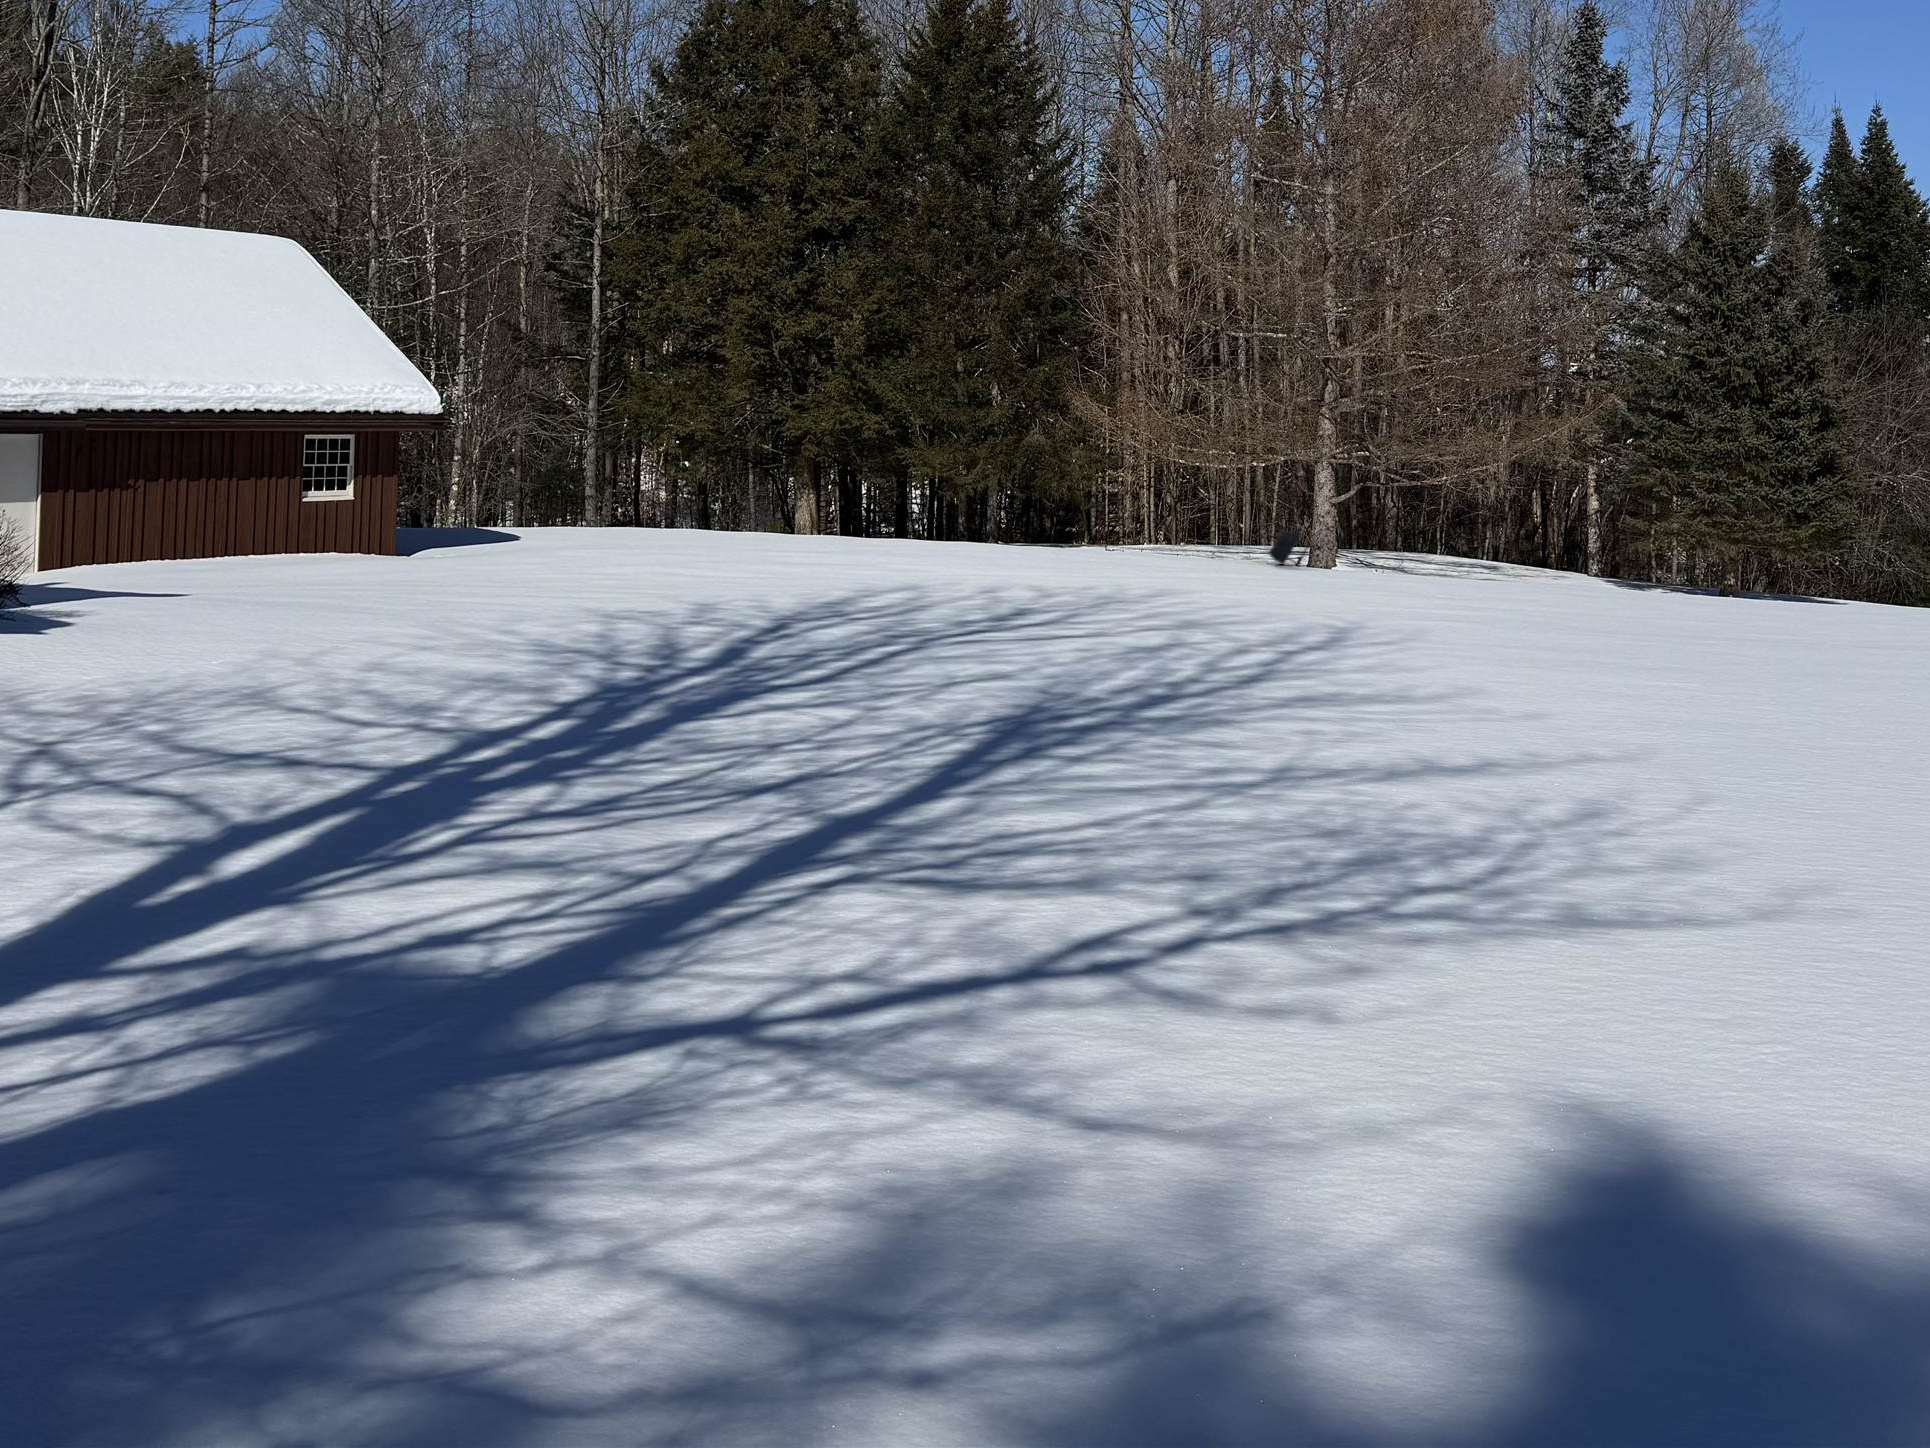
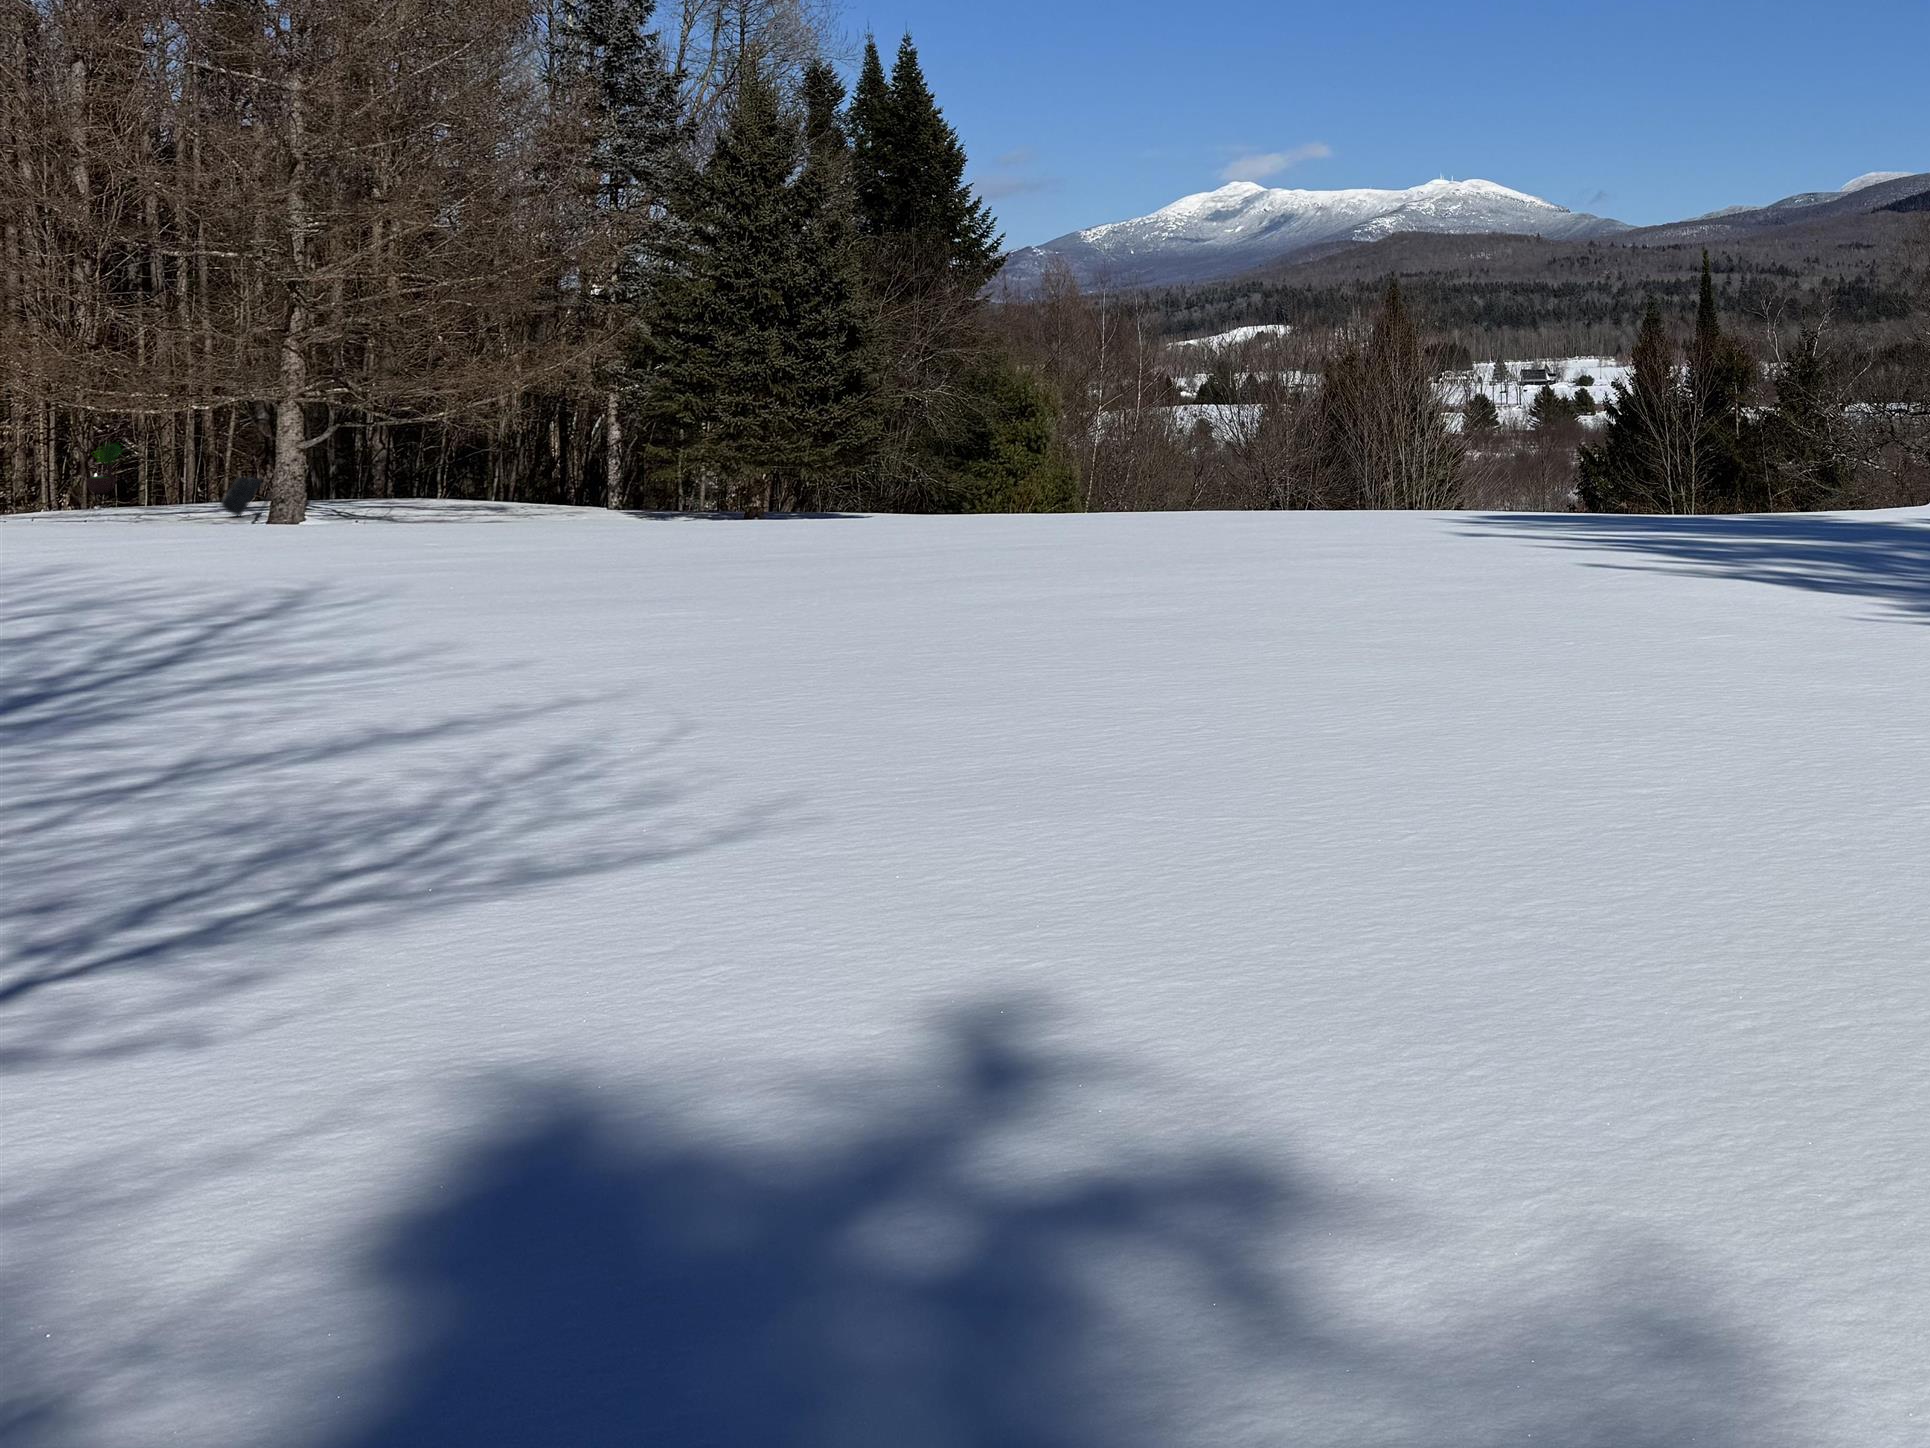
potted tree: none [1178,488,1204,533] -> present [87,442,123,494]

